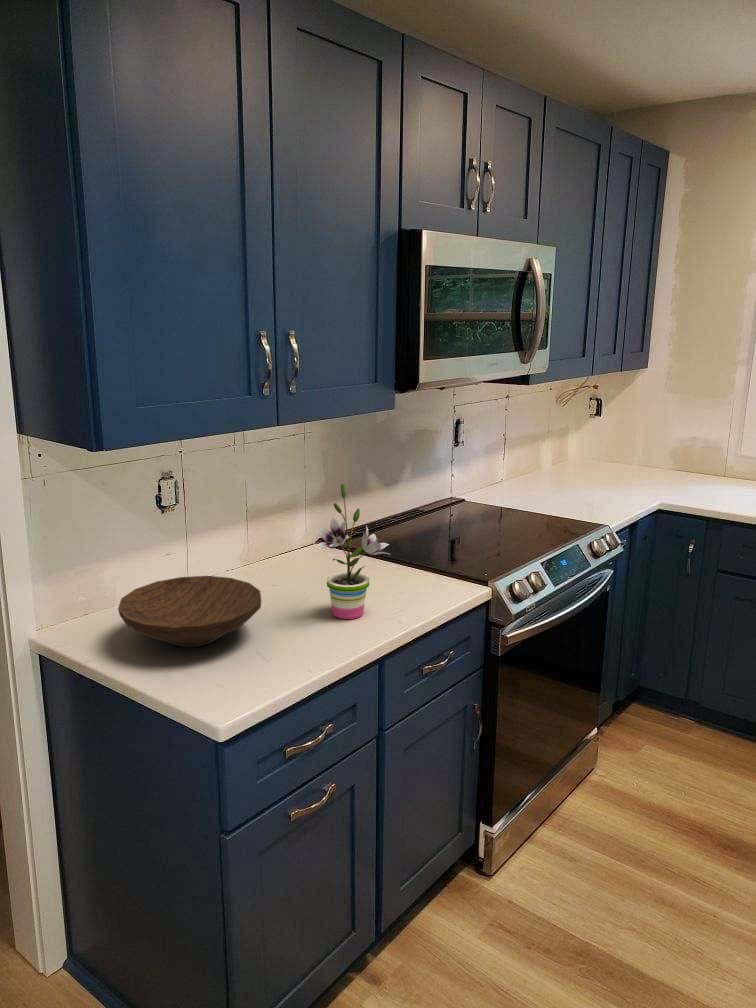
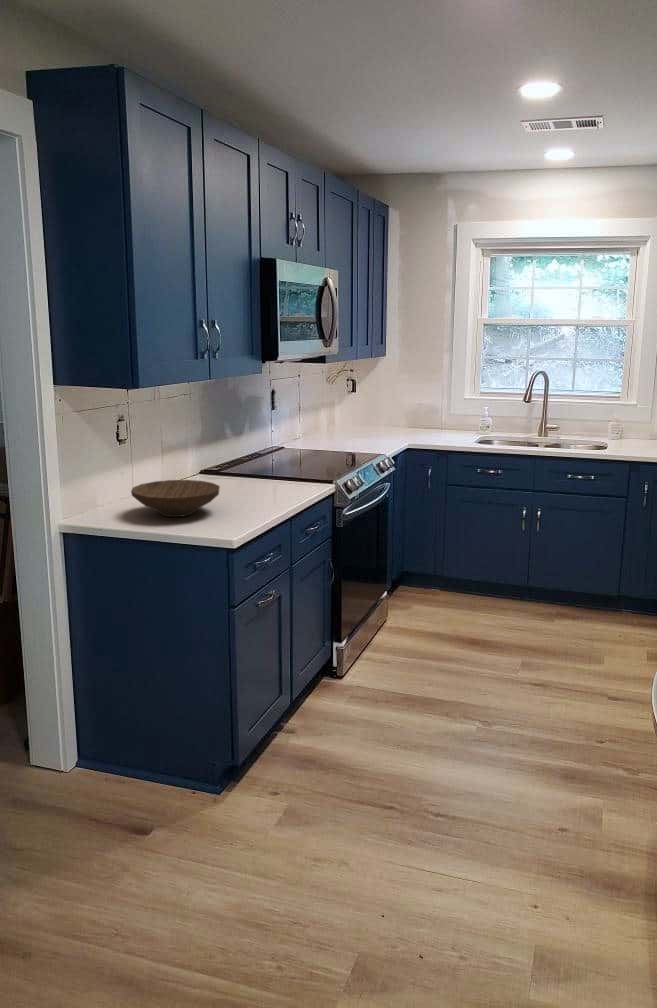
potted plant: present [315,484,389,619] -> none [242,417,286,500]

